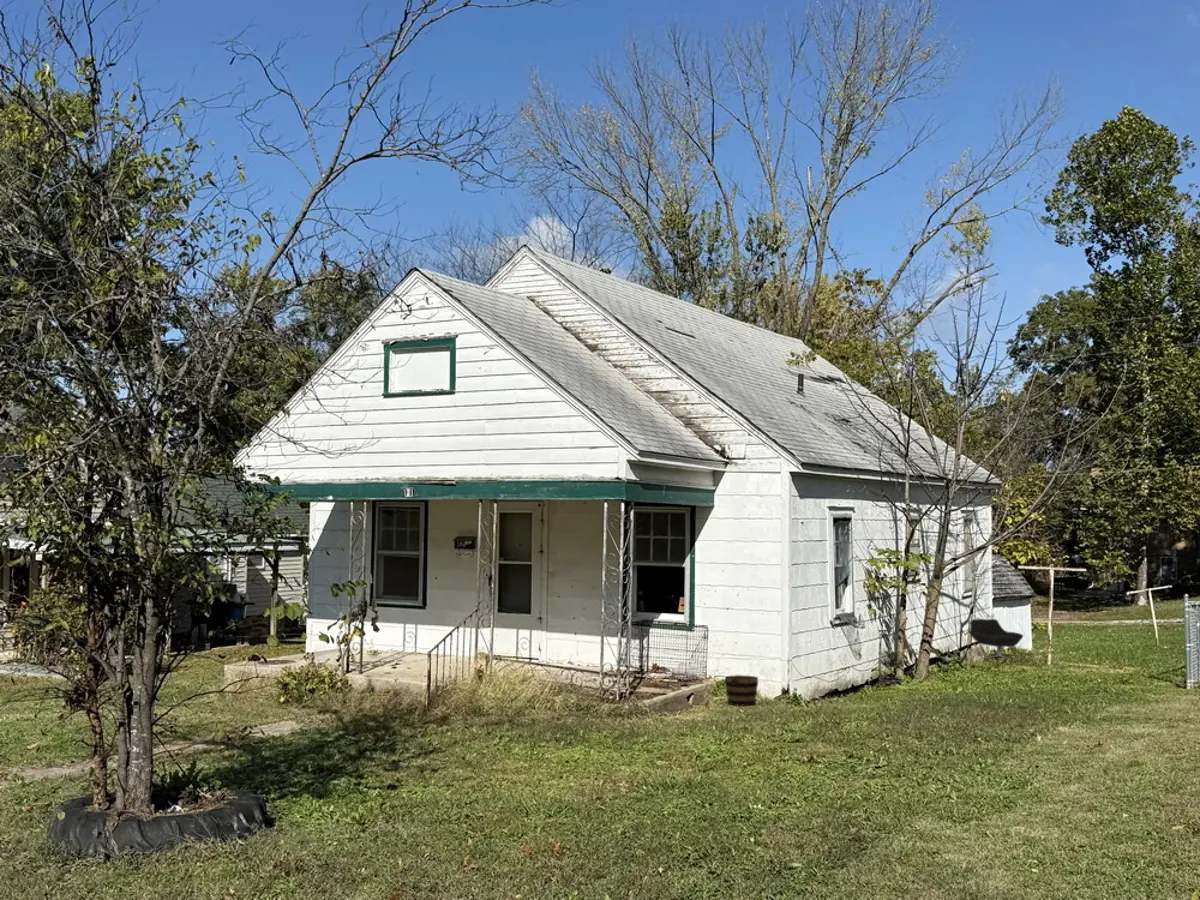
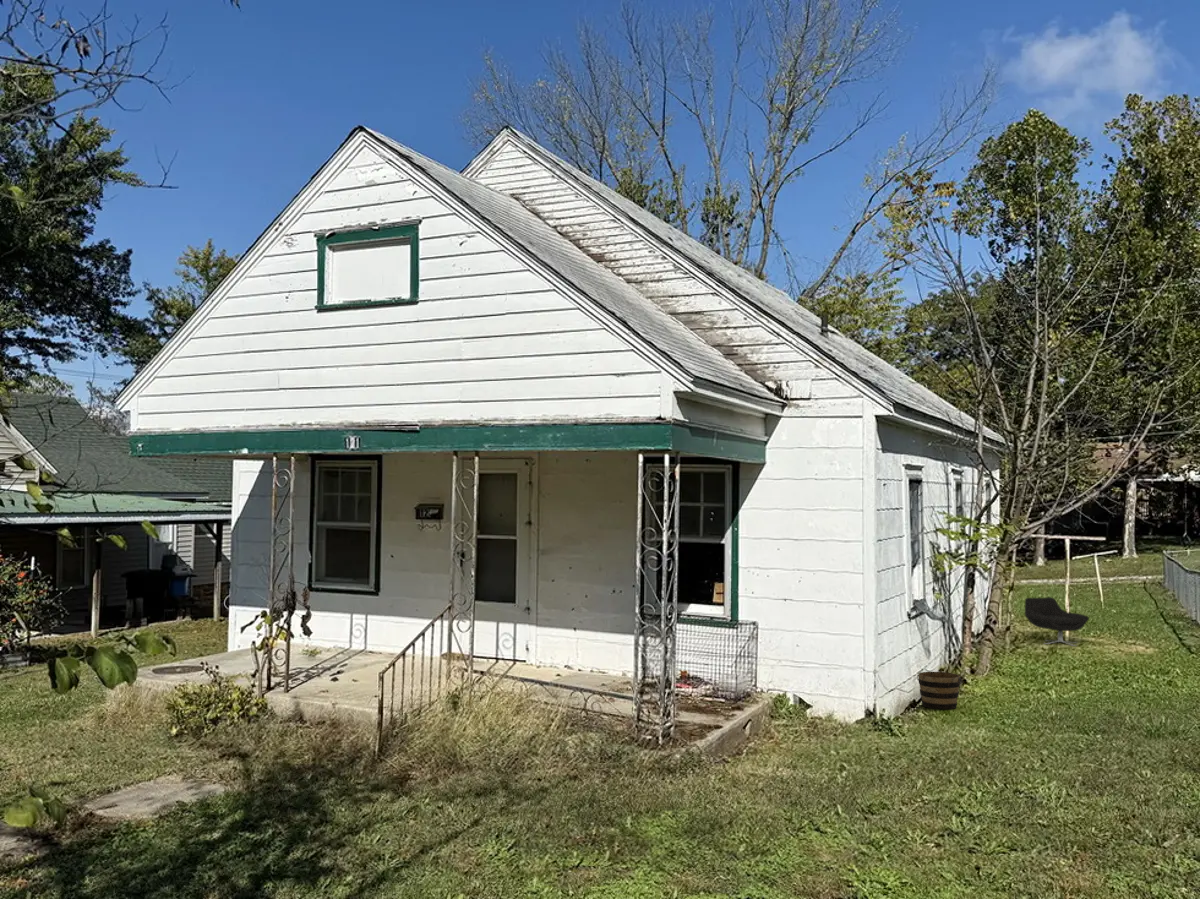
potted tree: present [879,641,904,682] -> none [951,629,990,686]
bucket: present [725,675,758,705] -> present [917,672,961,709]

